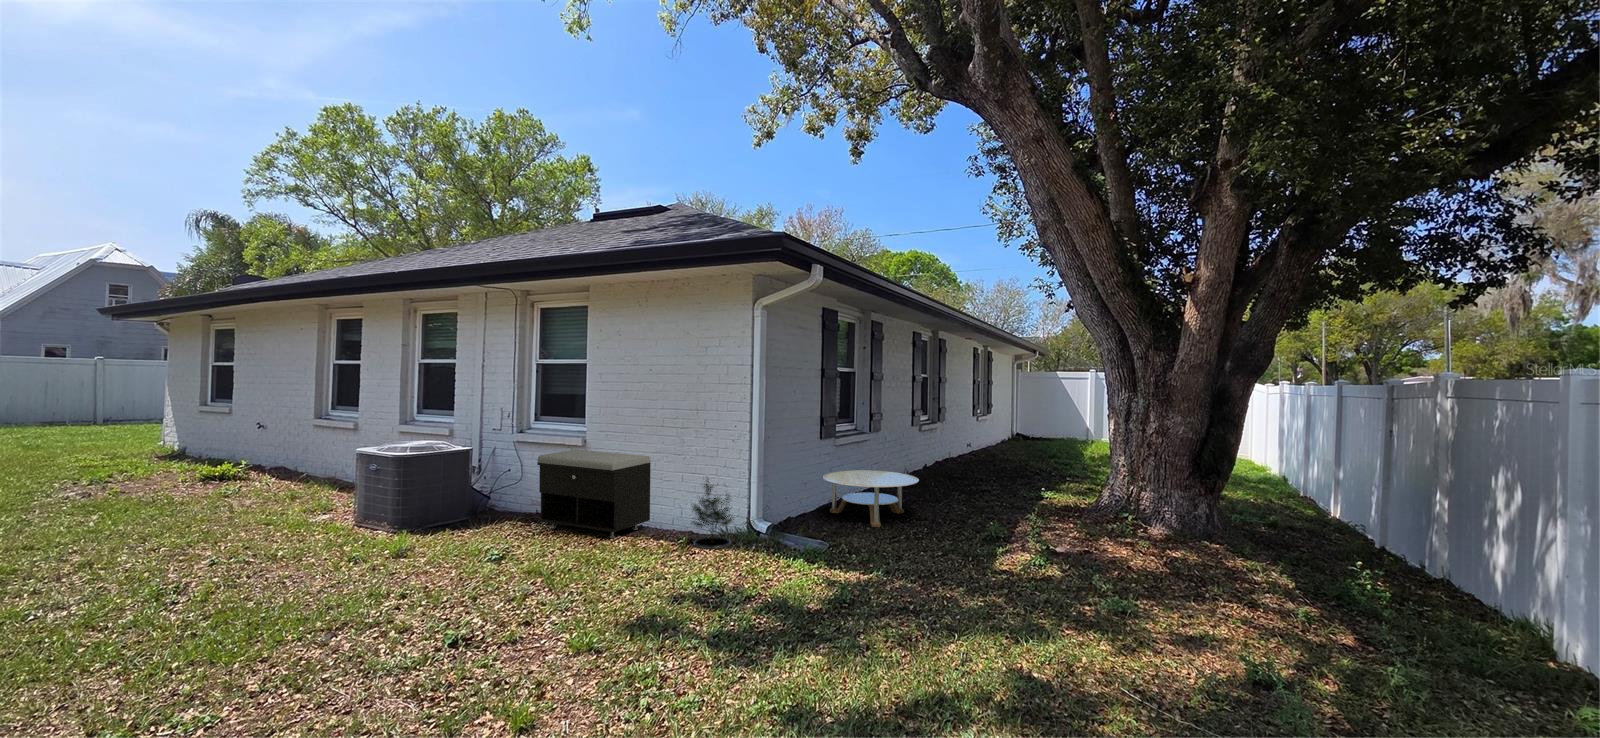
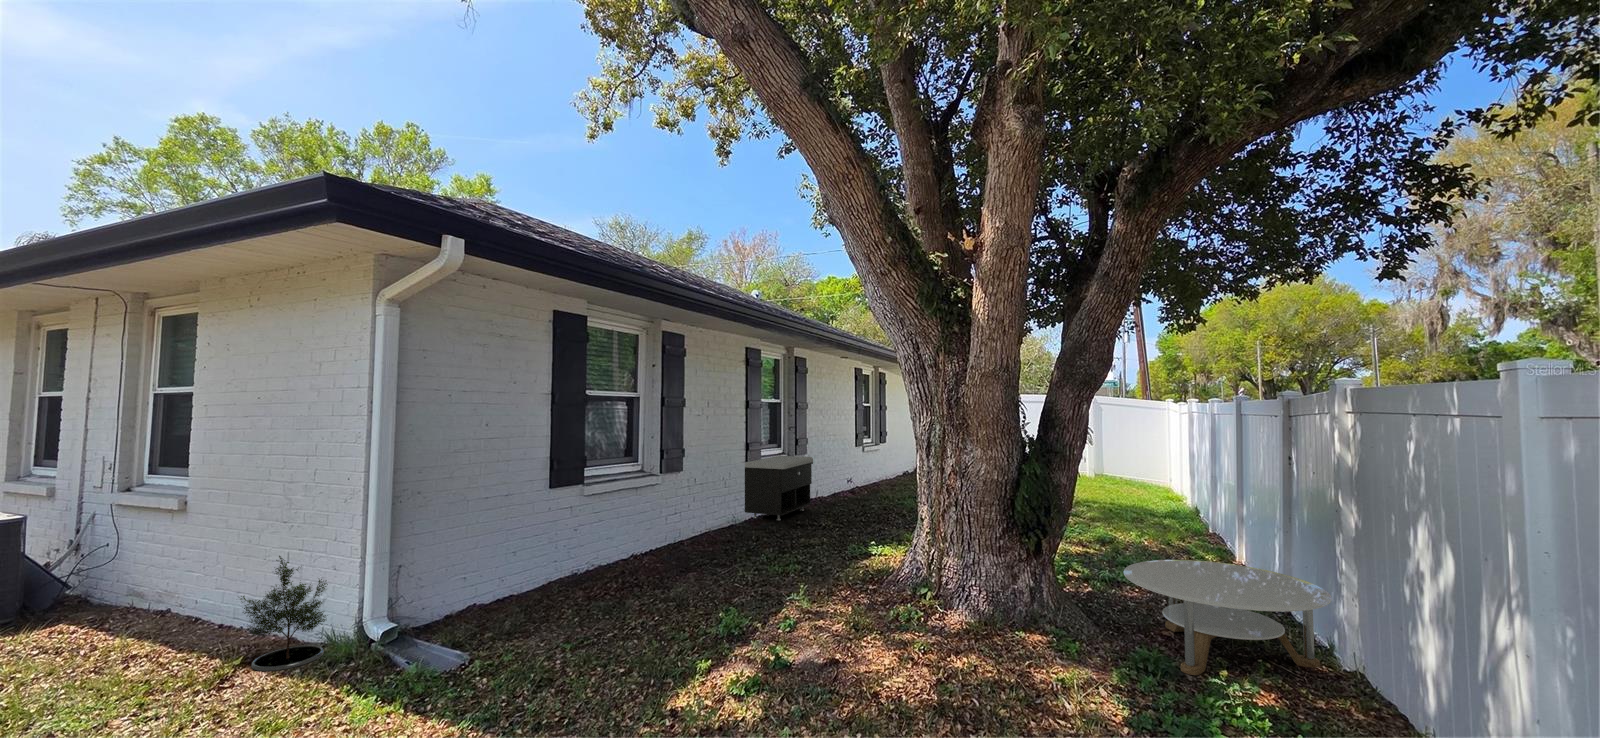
storage bench: present [537,450,651,538] -> present [745,456,813,520]
round table: present [823,470,919,527] -> present [1124,560,1332,675]

